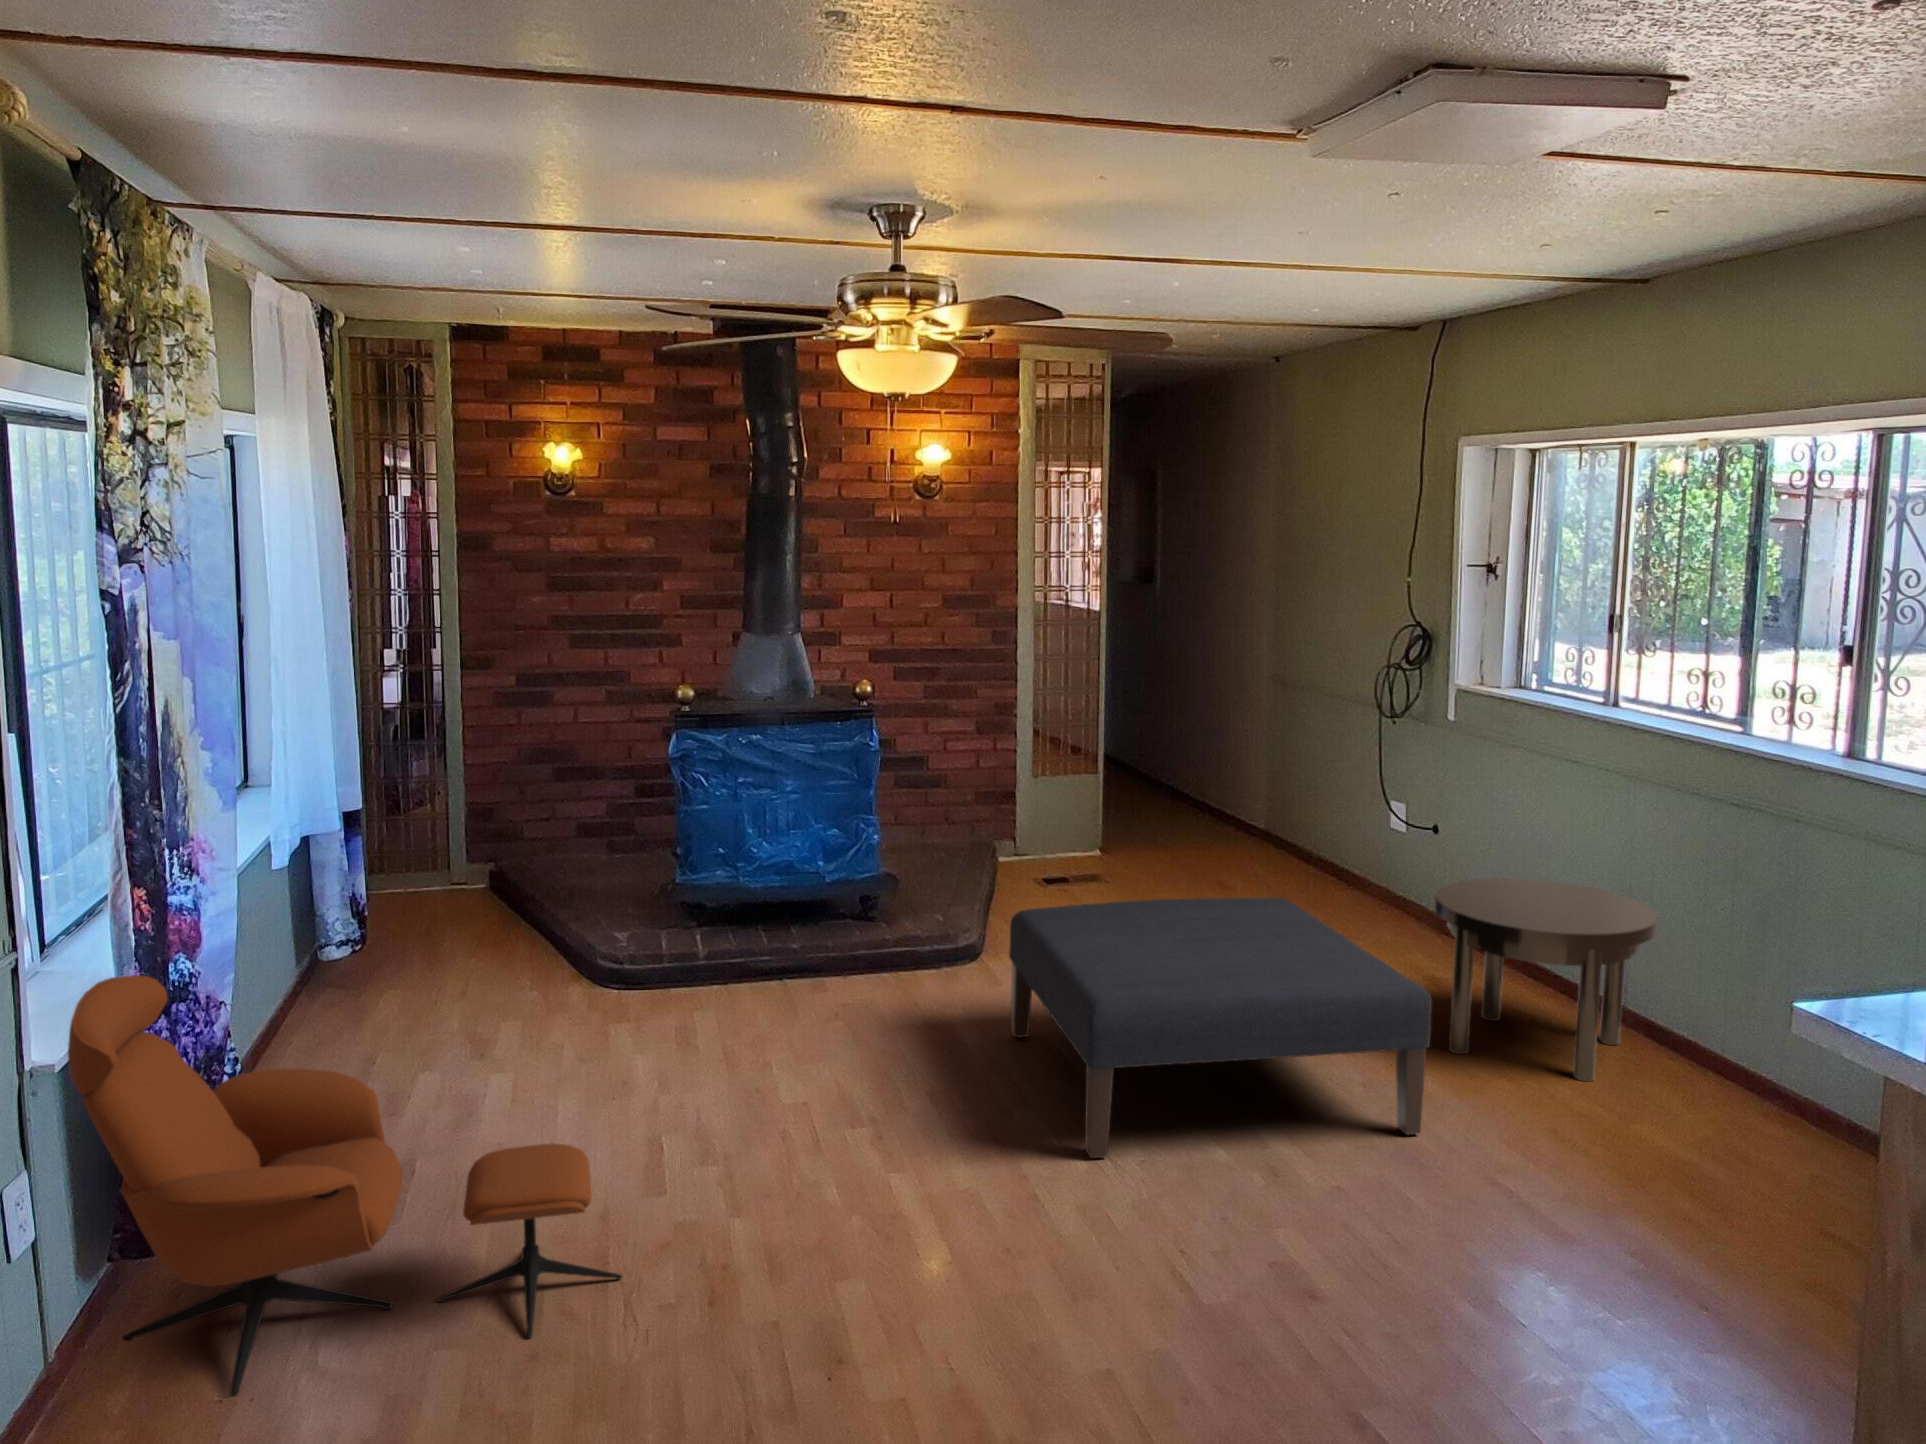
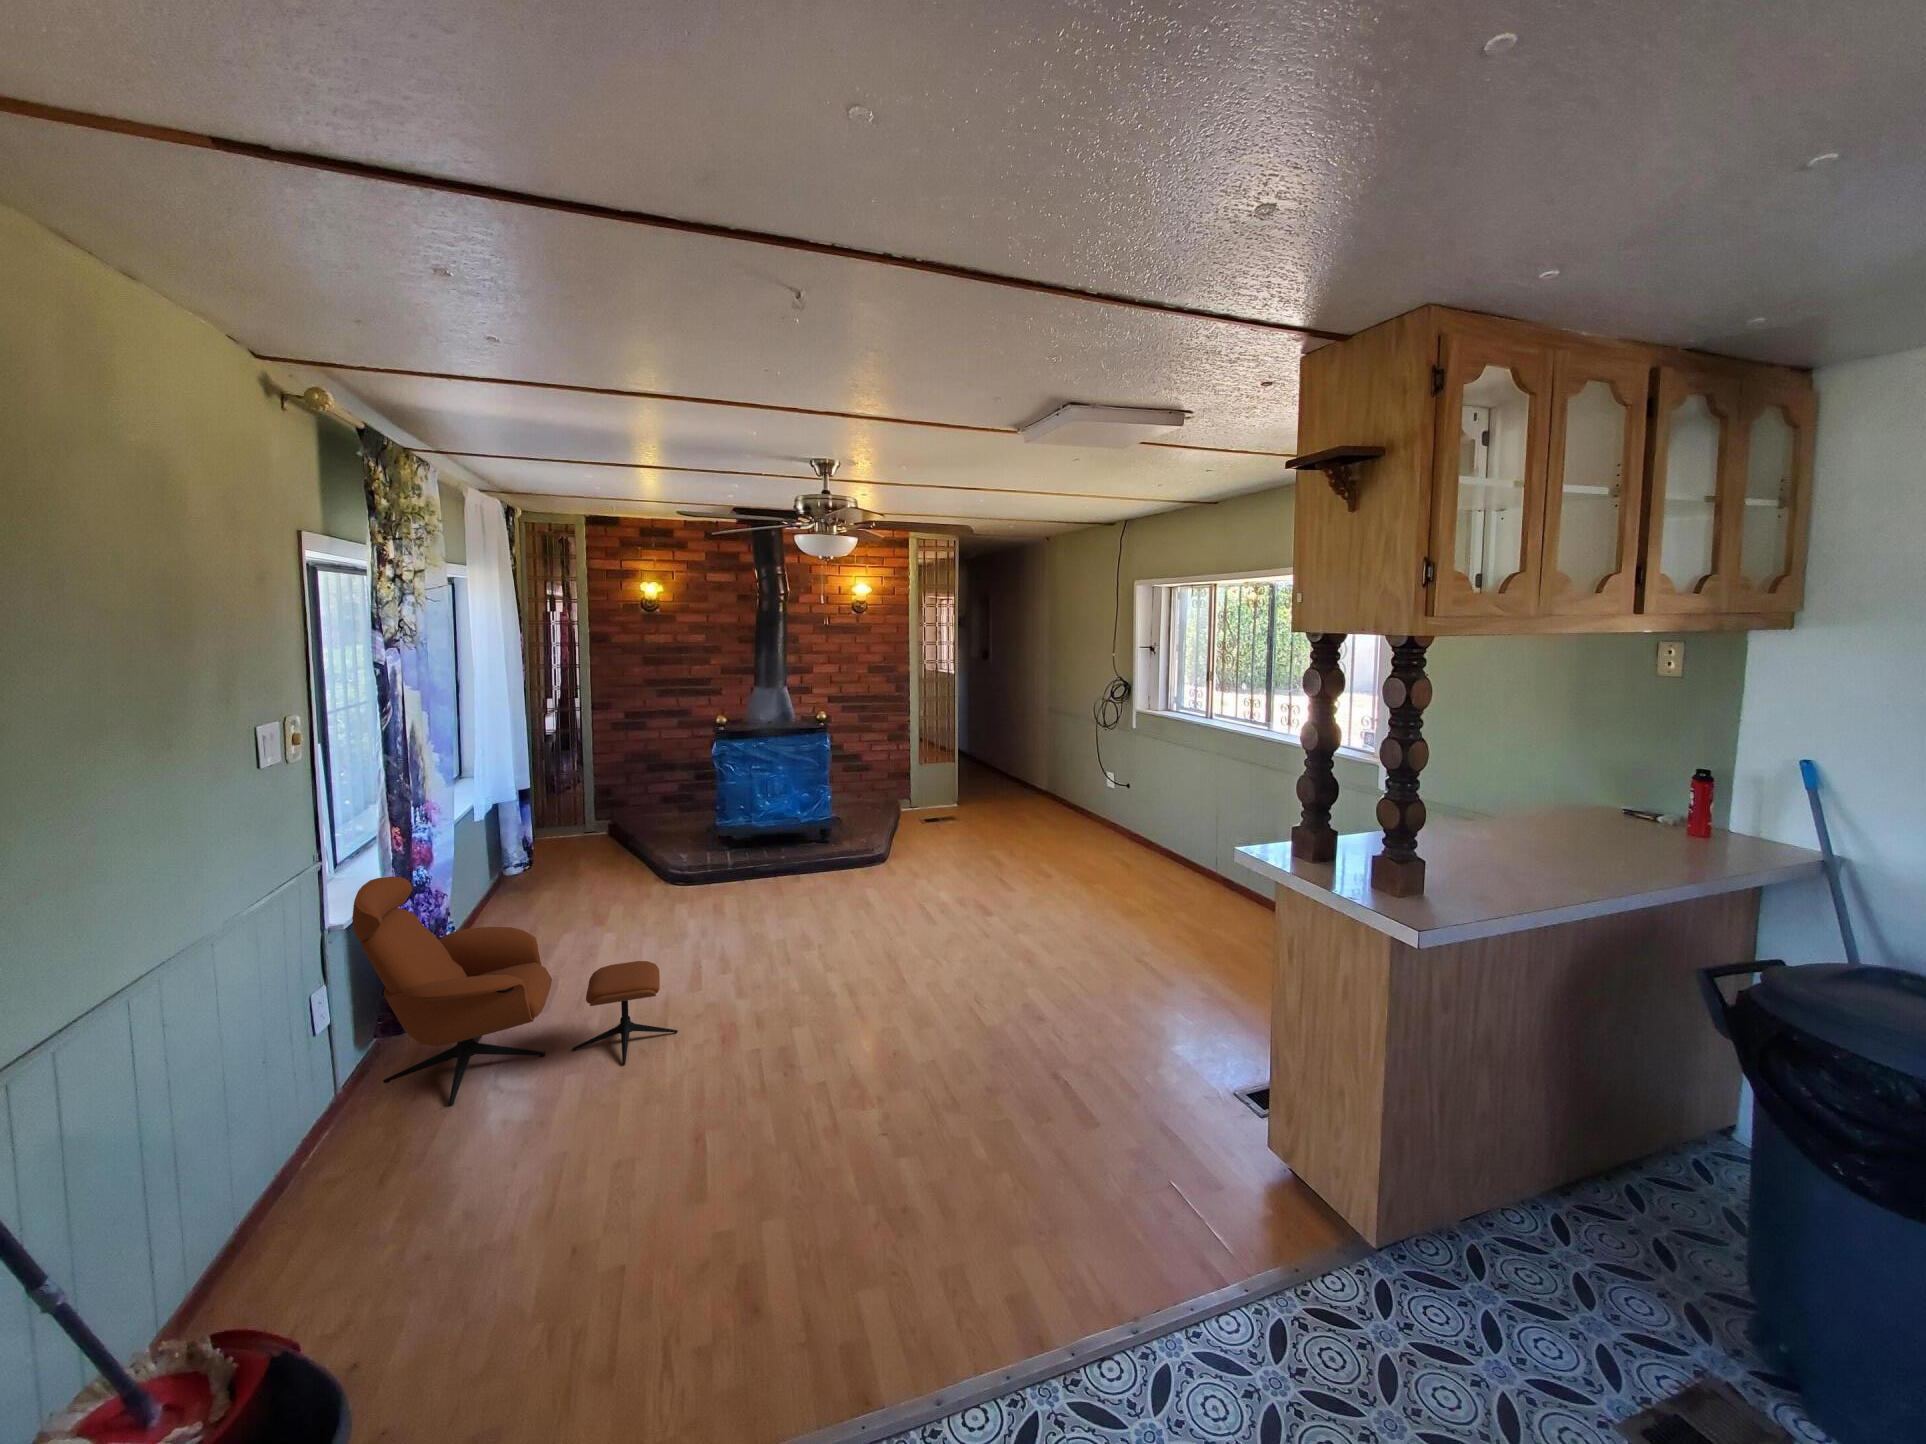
side table: present [1435,878,1658,1082] -> none [1121,807,1228,908]
ottoman: present [1009,898,1432,1158] -> none [900,821,1112,958]

